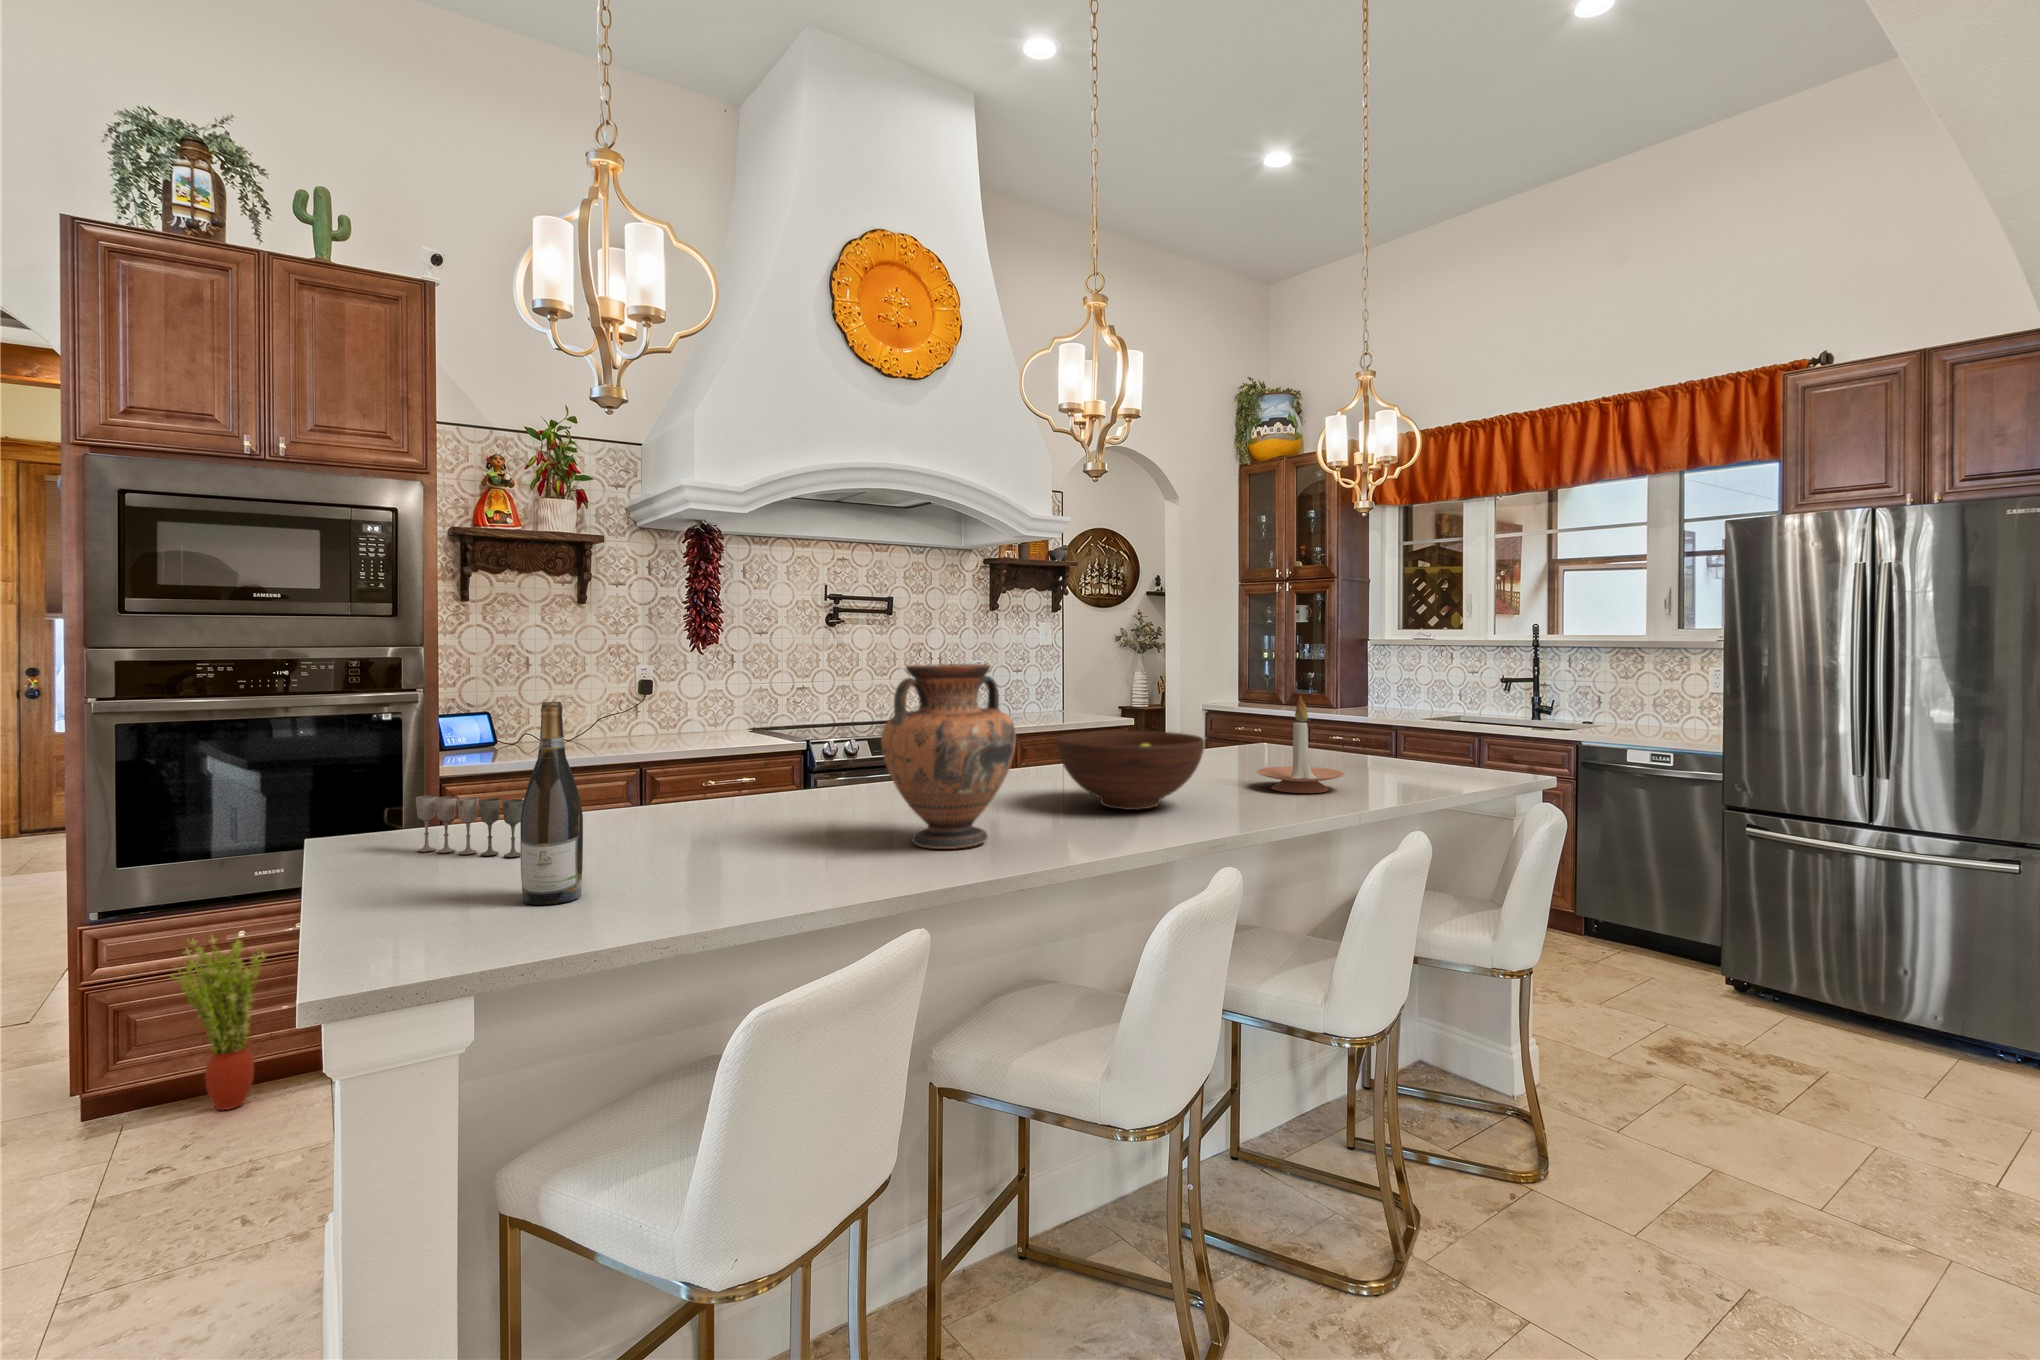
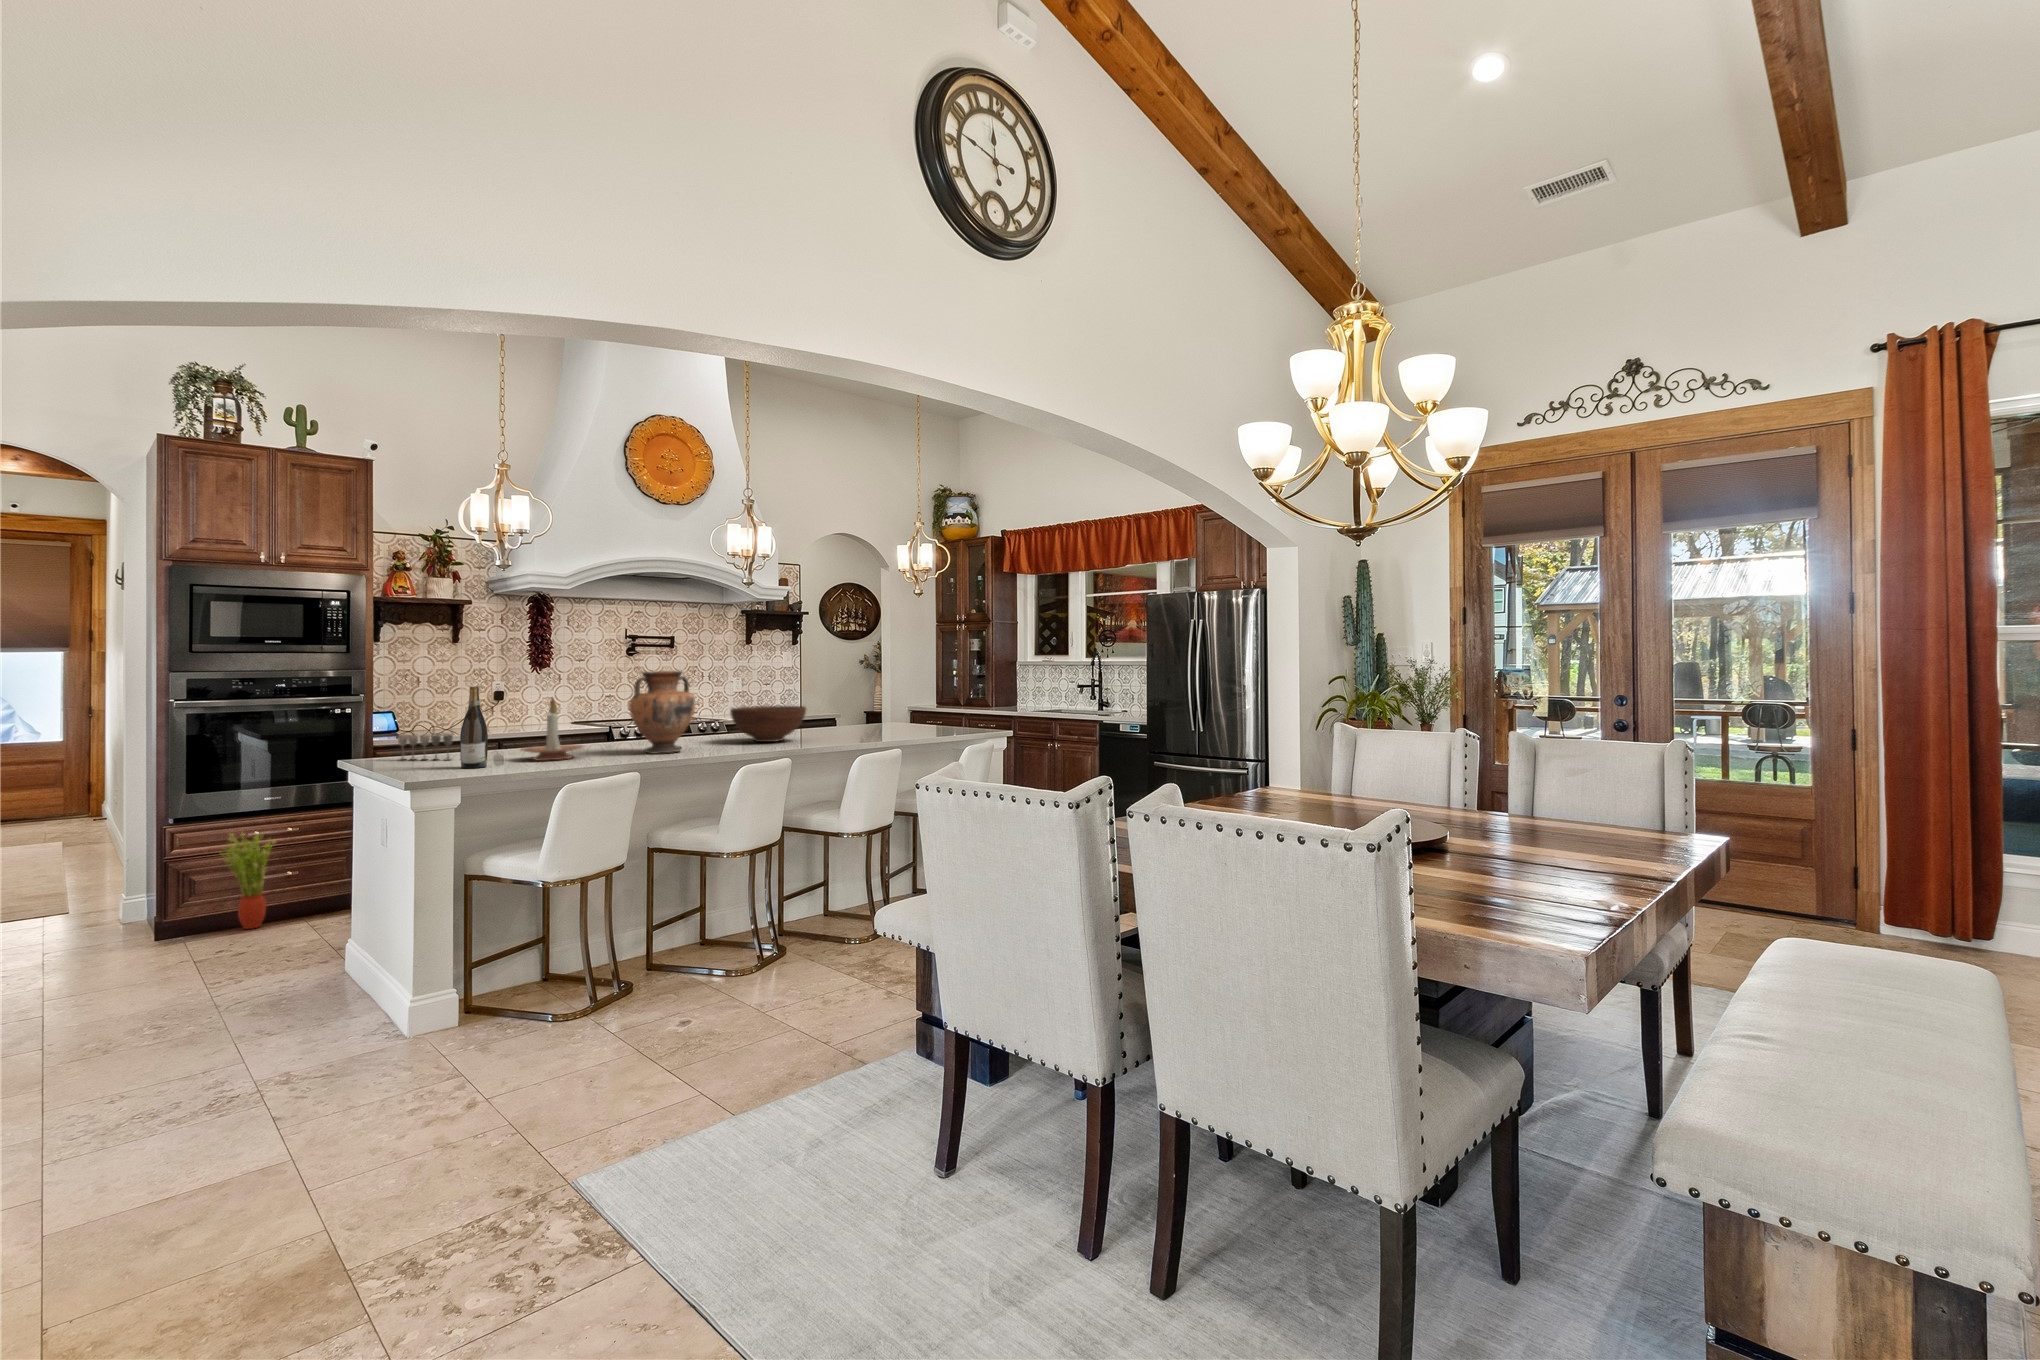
candle holder: present [1257,696,1345,793] -> present [521,698,583,761]

